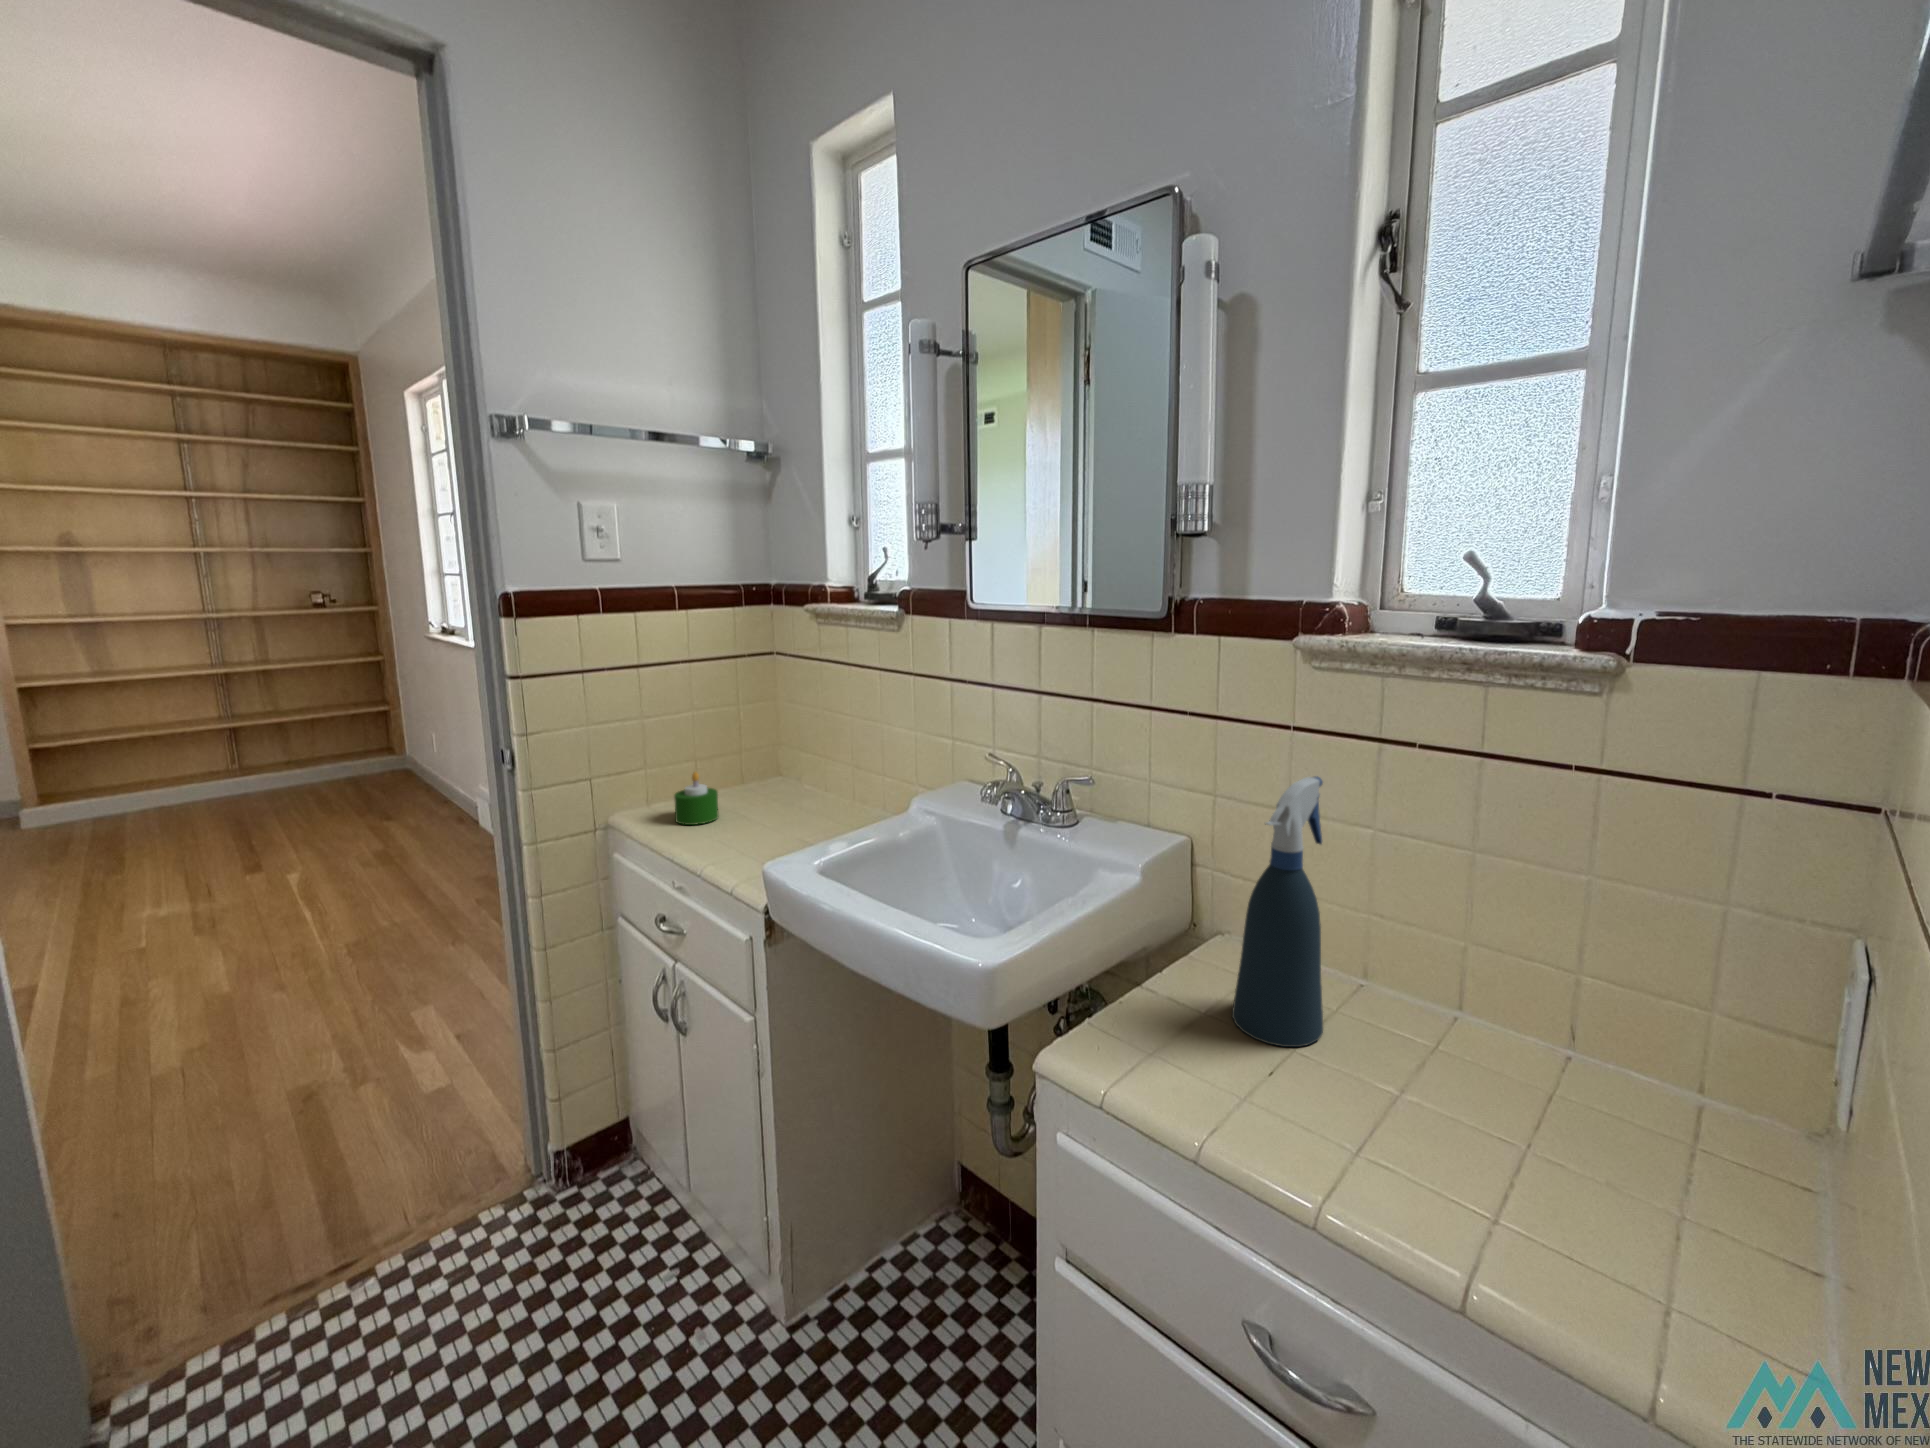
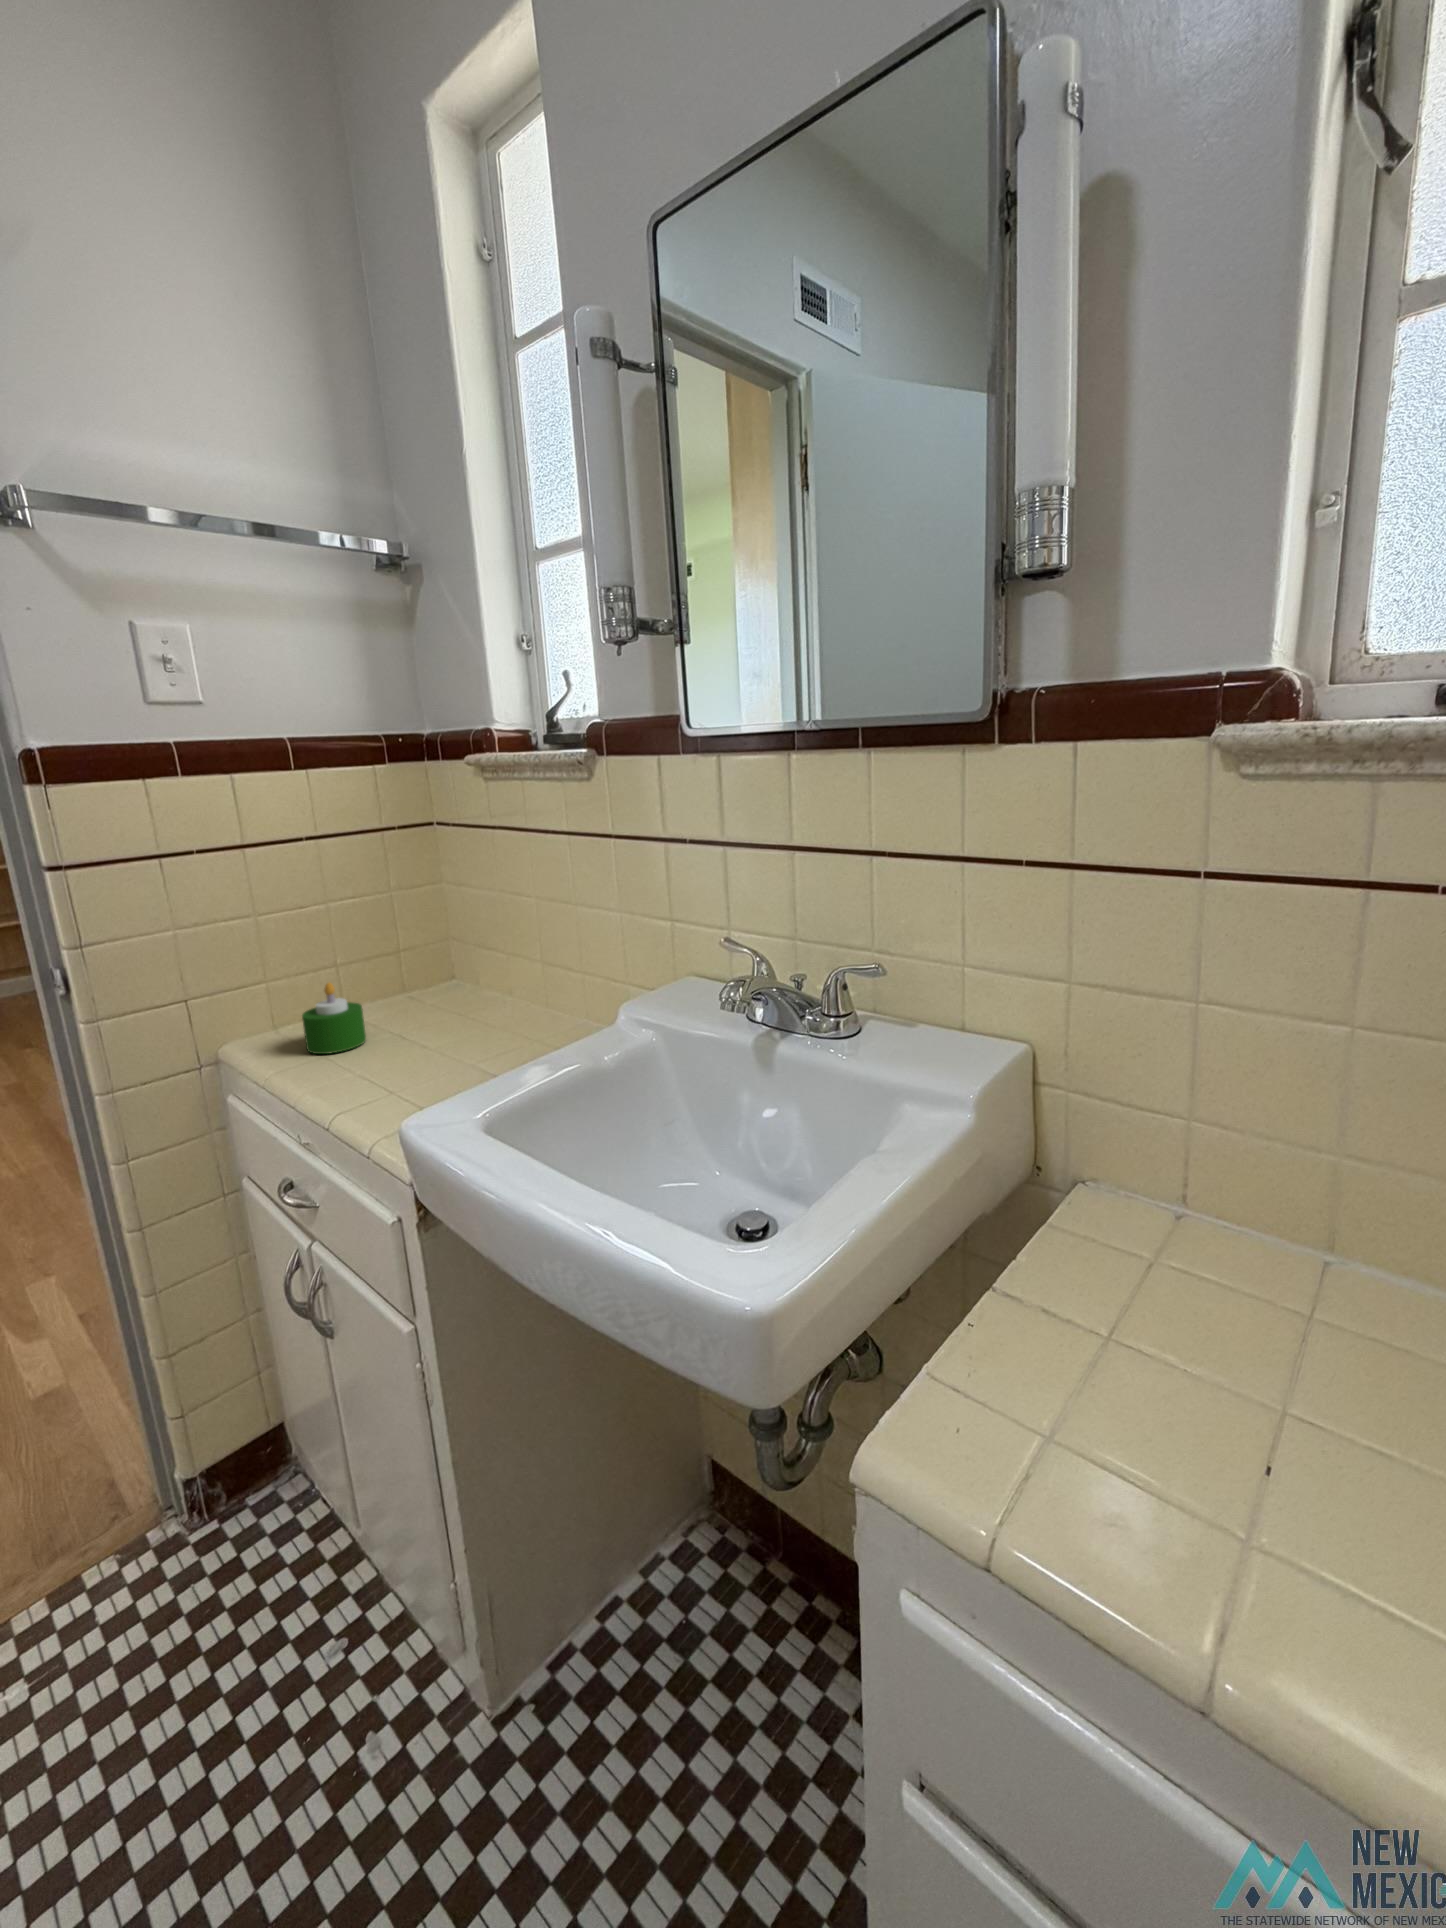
spray bottle: present [1232,776,1323,1047] -> none [1146,947,1308,1398]

